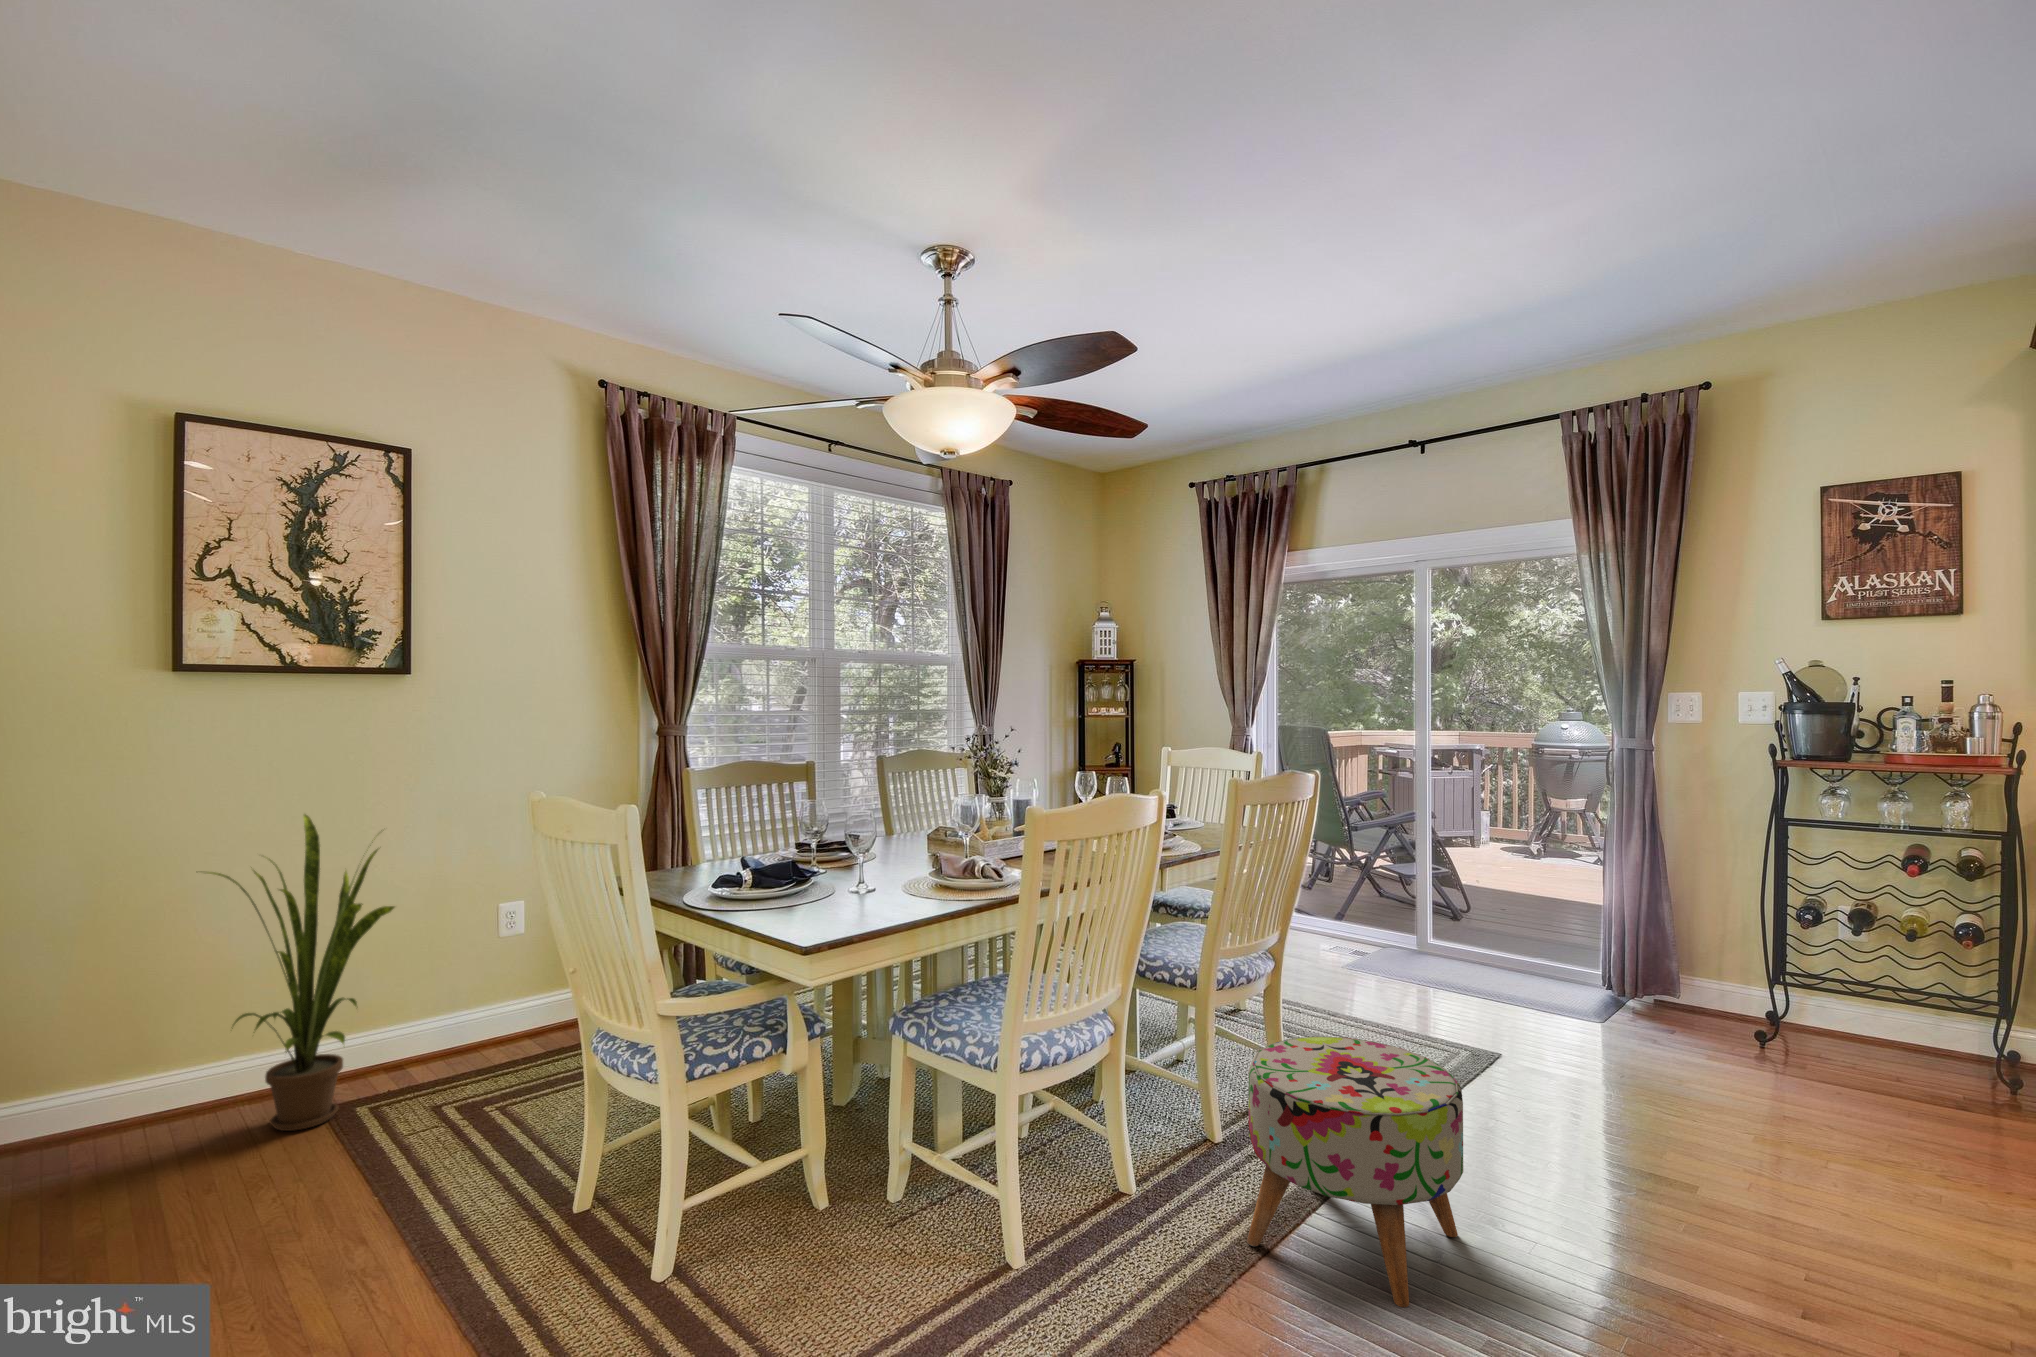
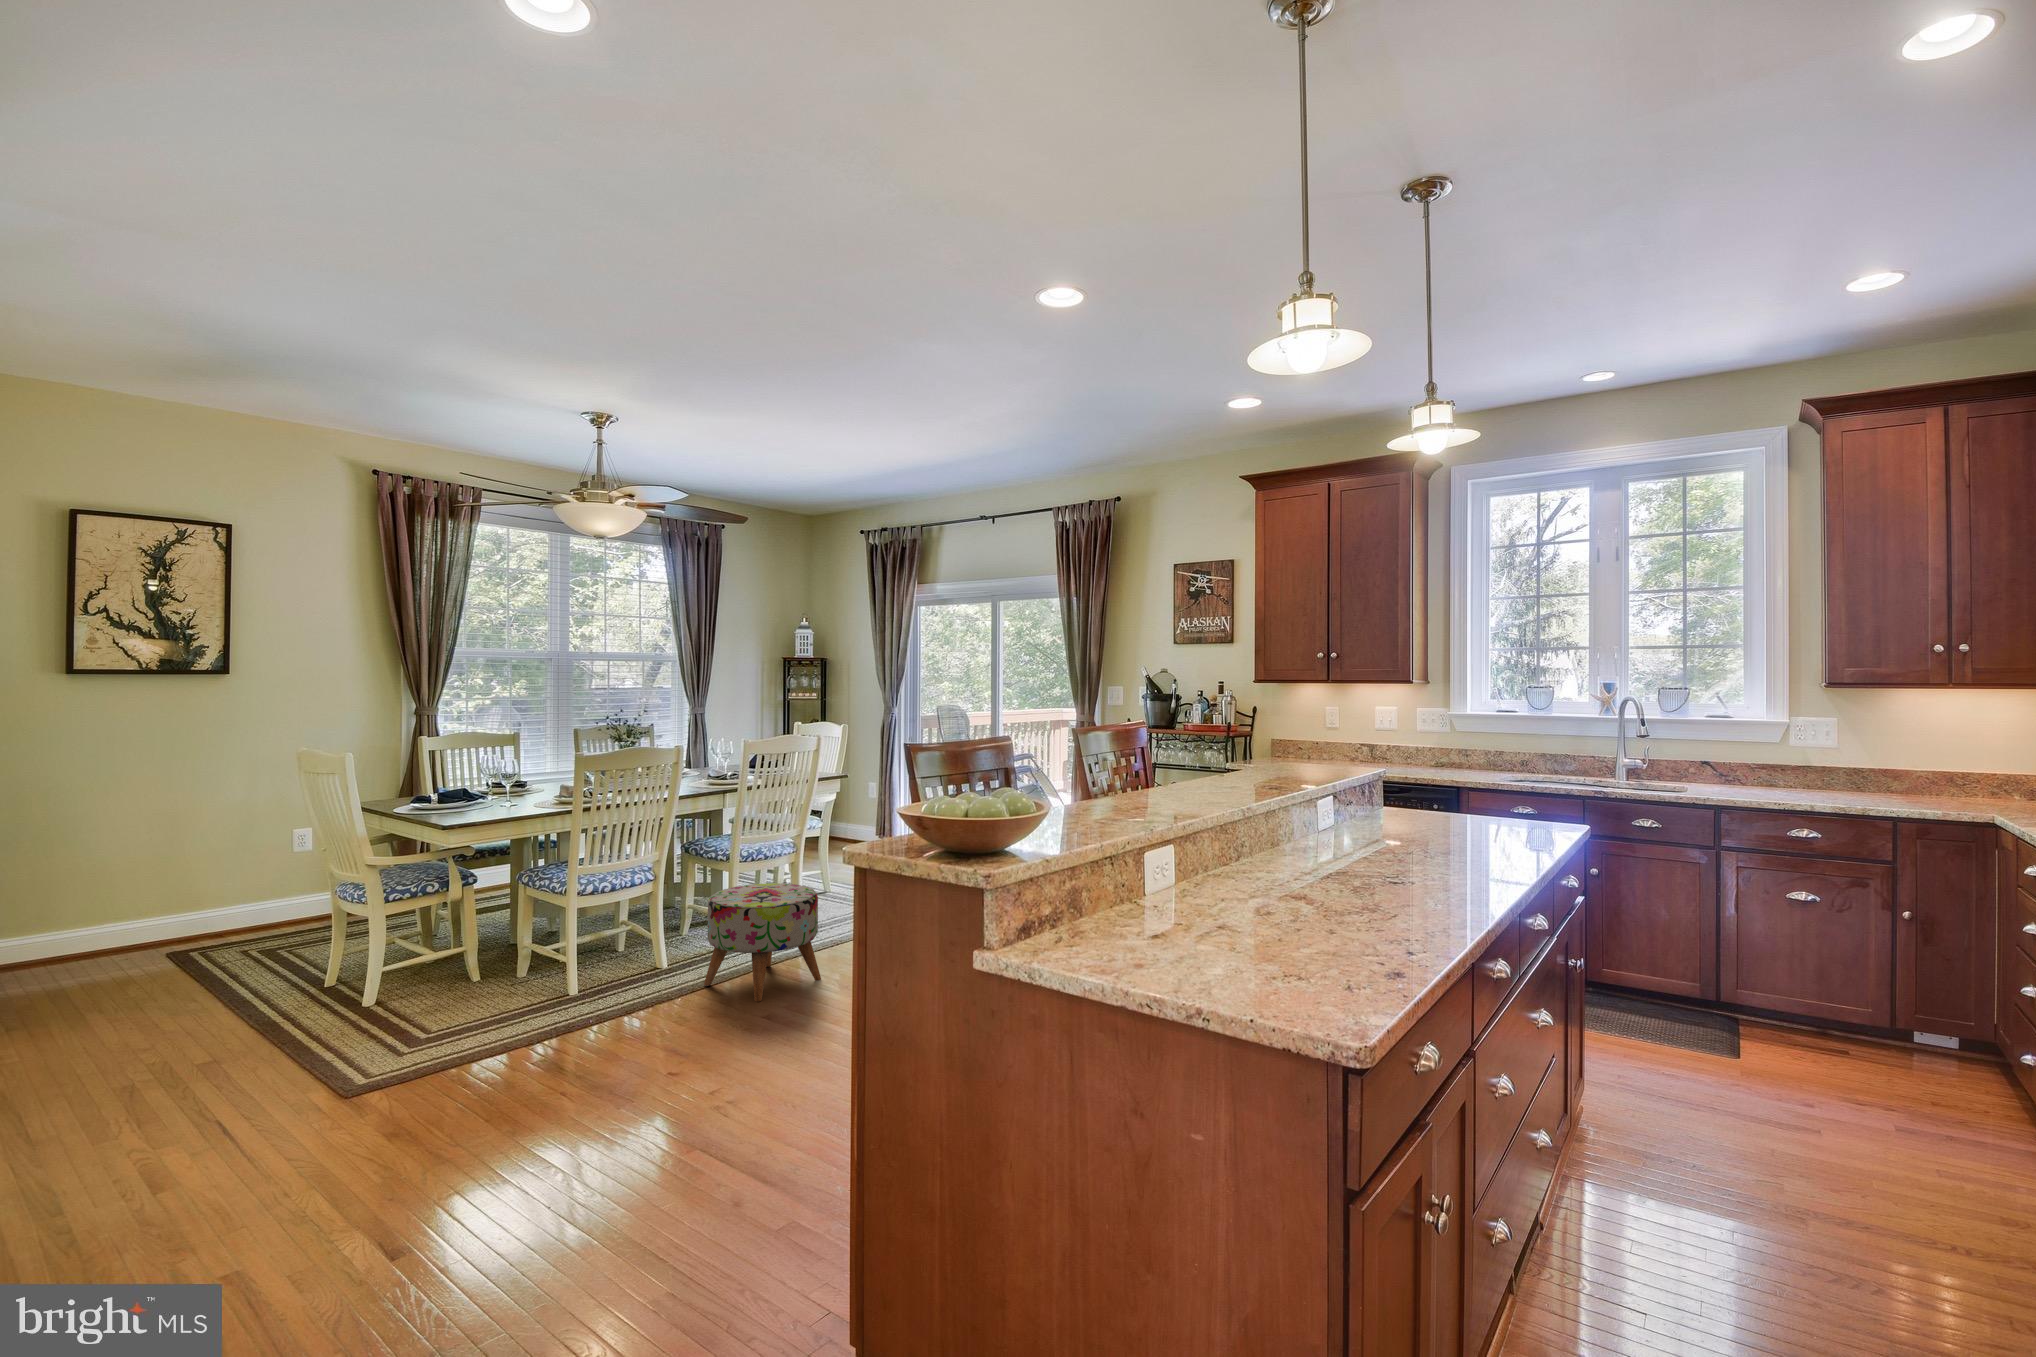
house plant: present [207,814,395,1131] -> none [85,765,224,960]

